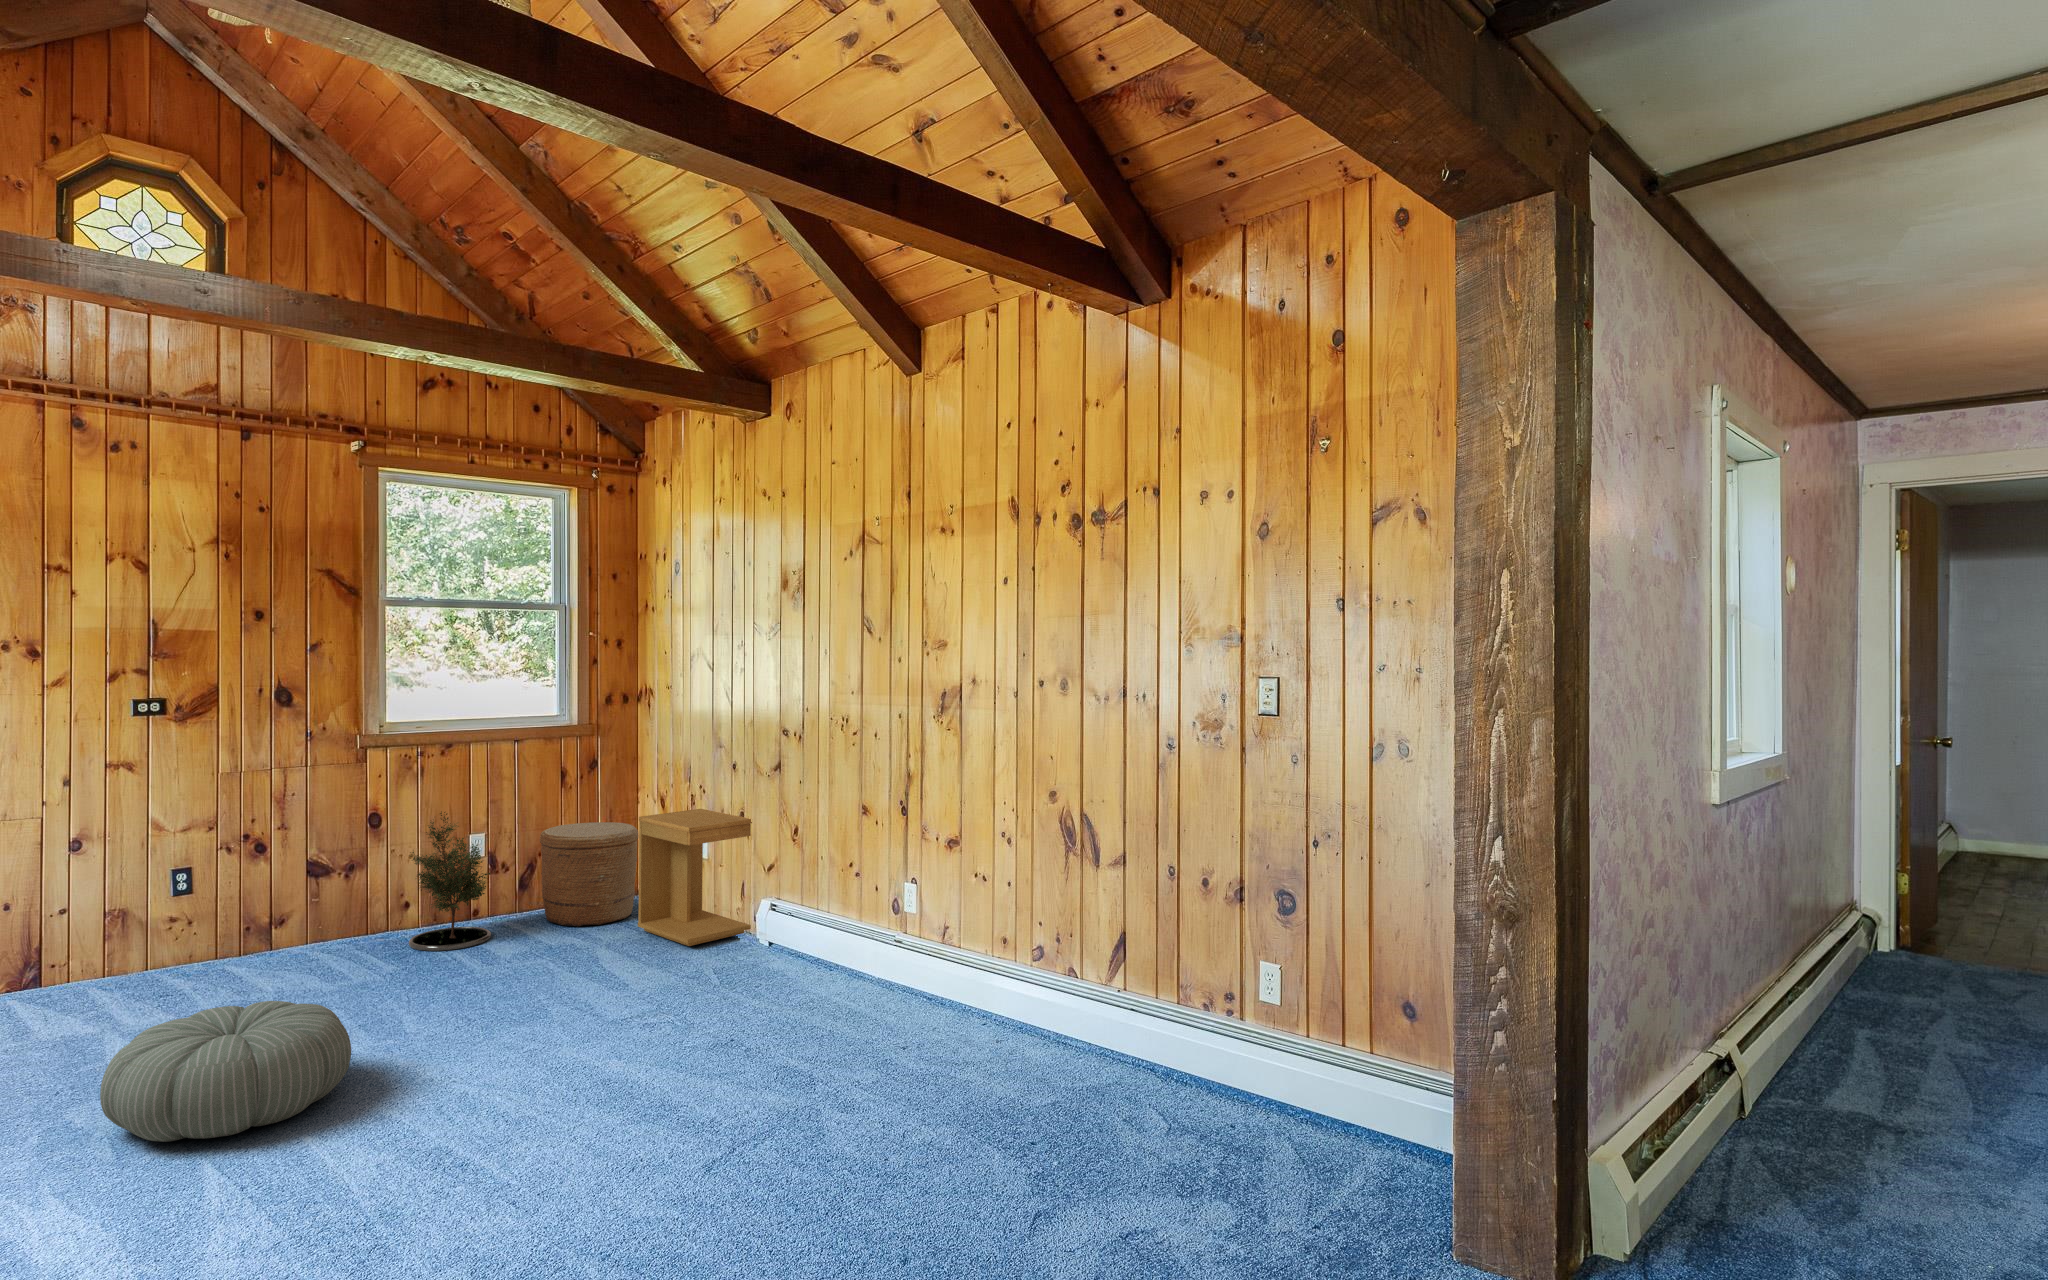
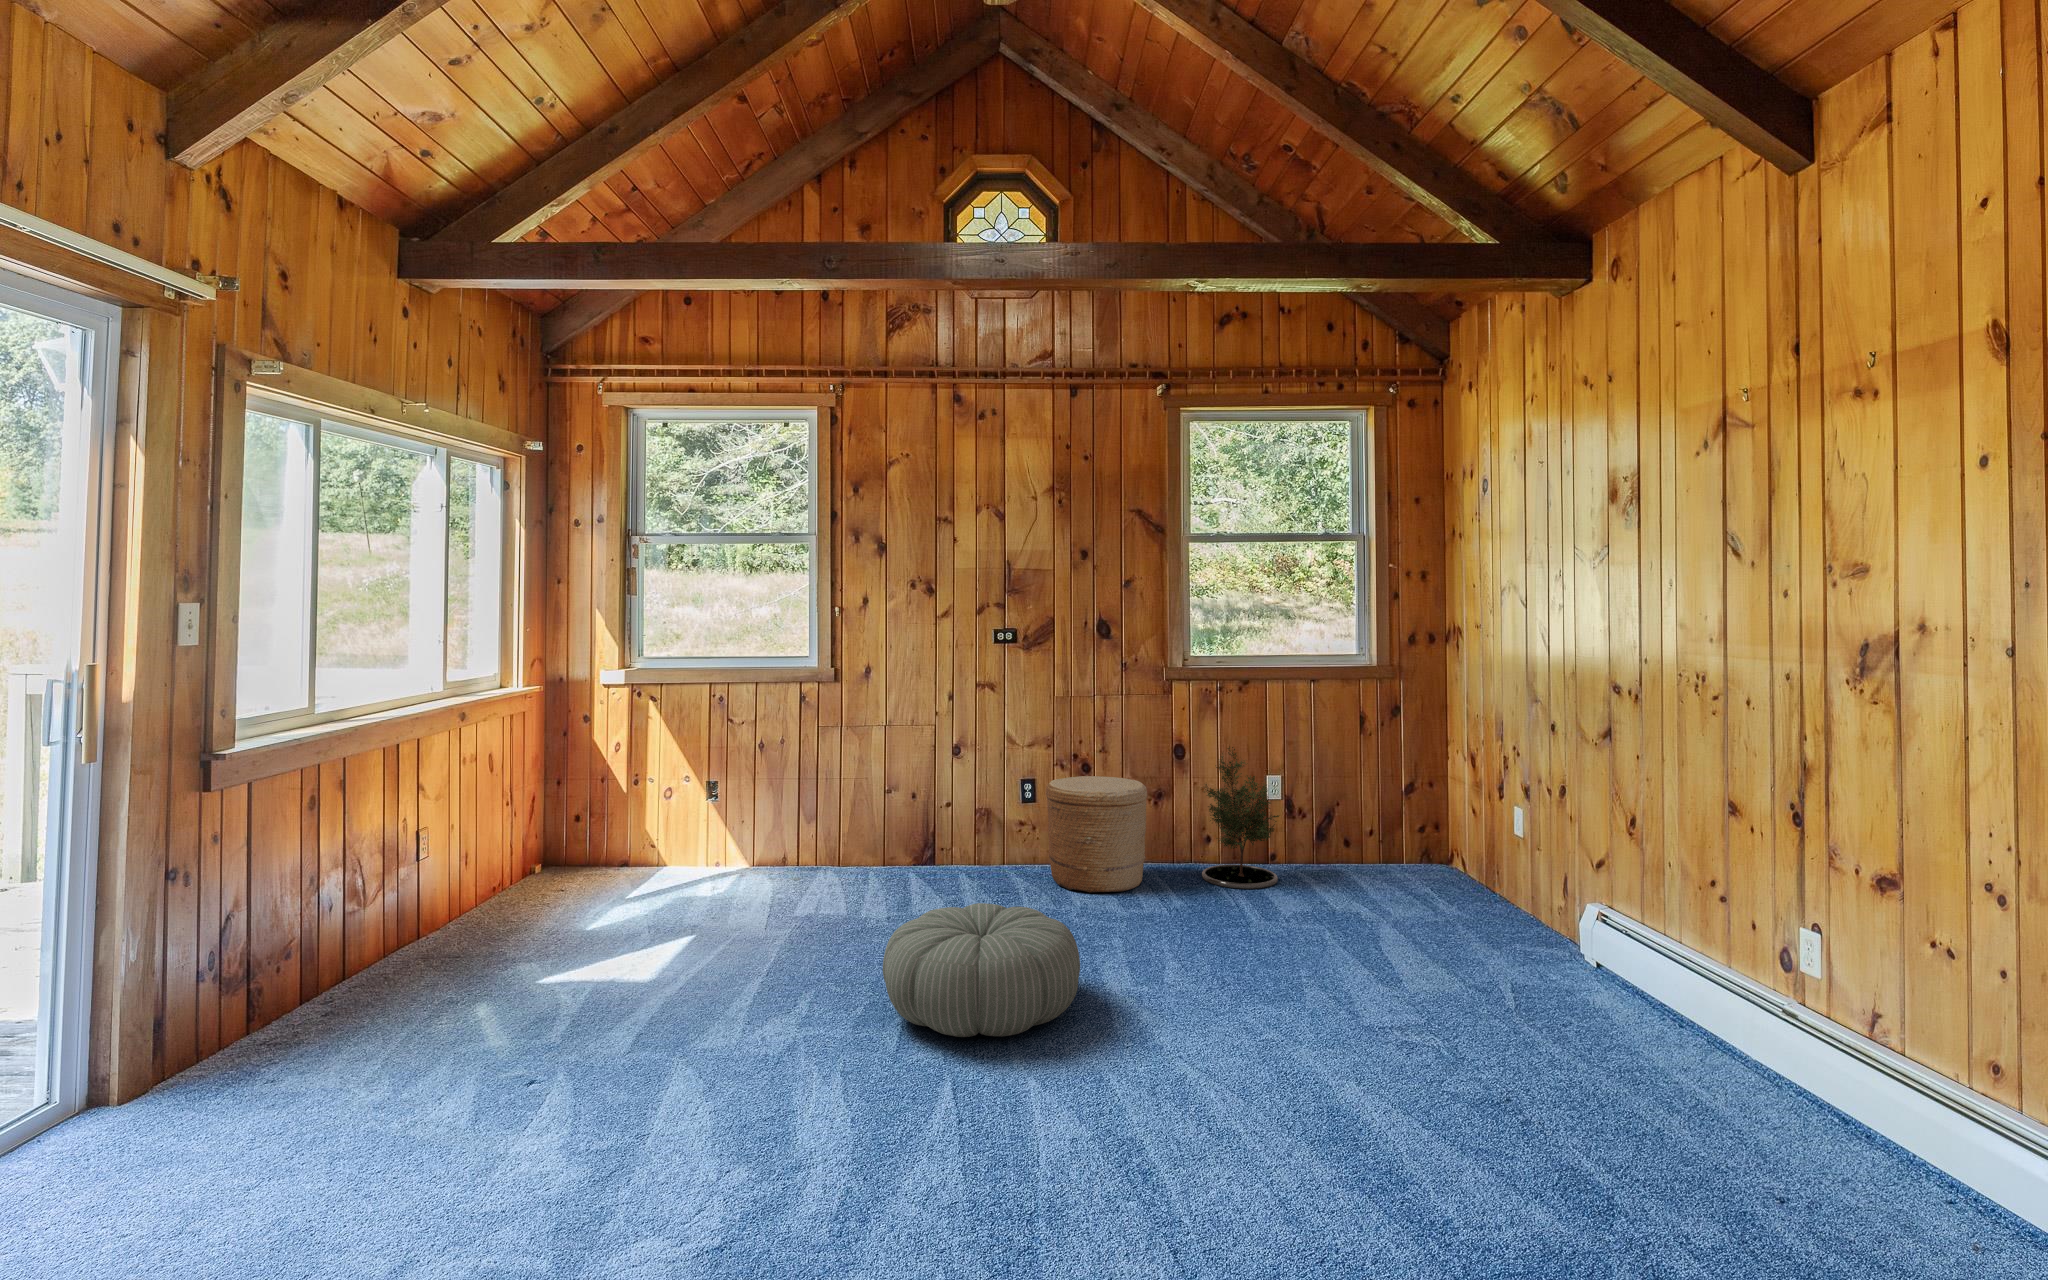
side table: present [638,809,752,946] -> none [1433,774,1584,943]
woven basket: present [540,822,638,927] -> present [1046,776,1147,893]

